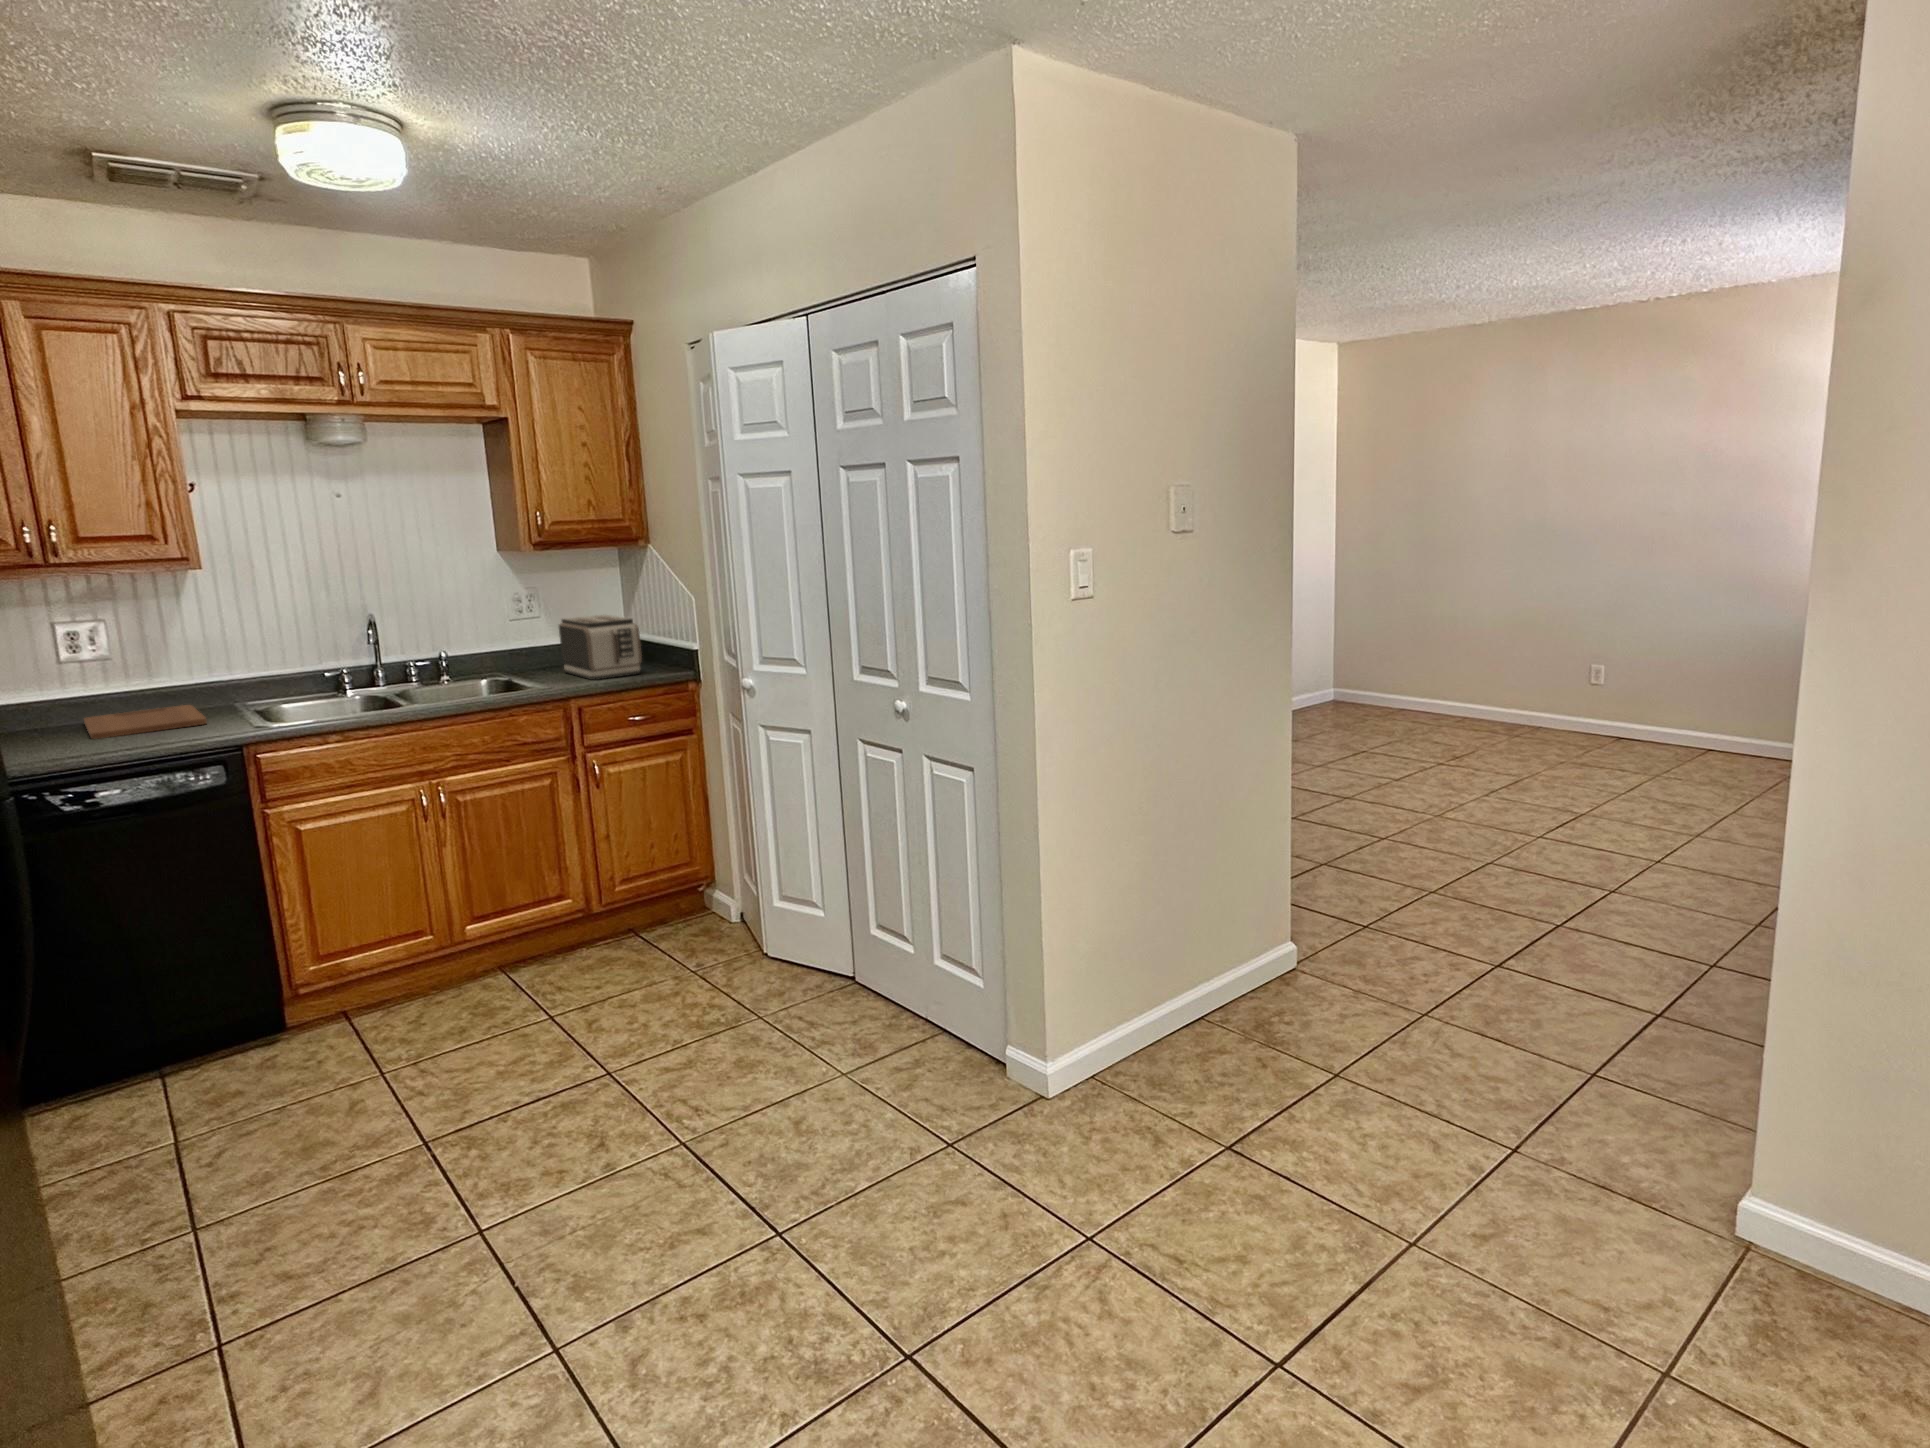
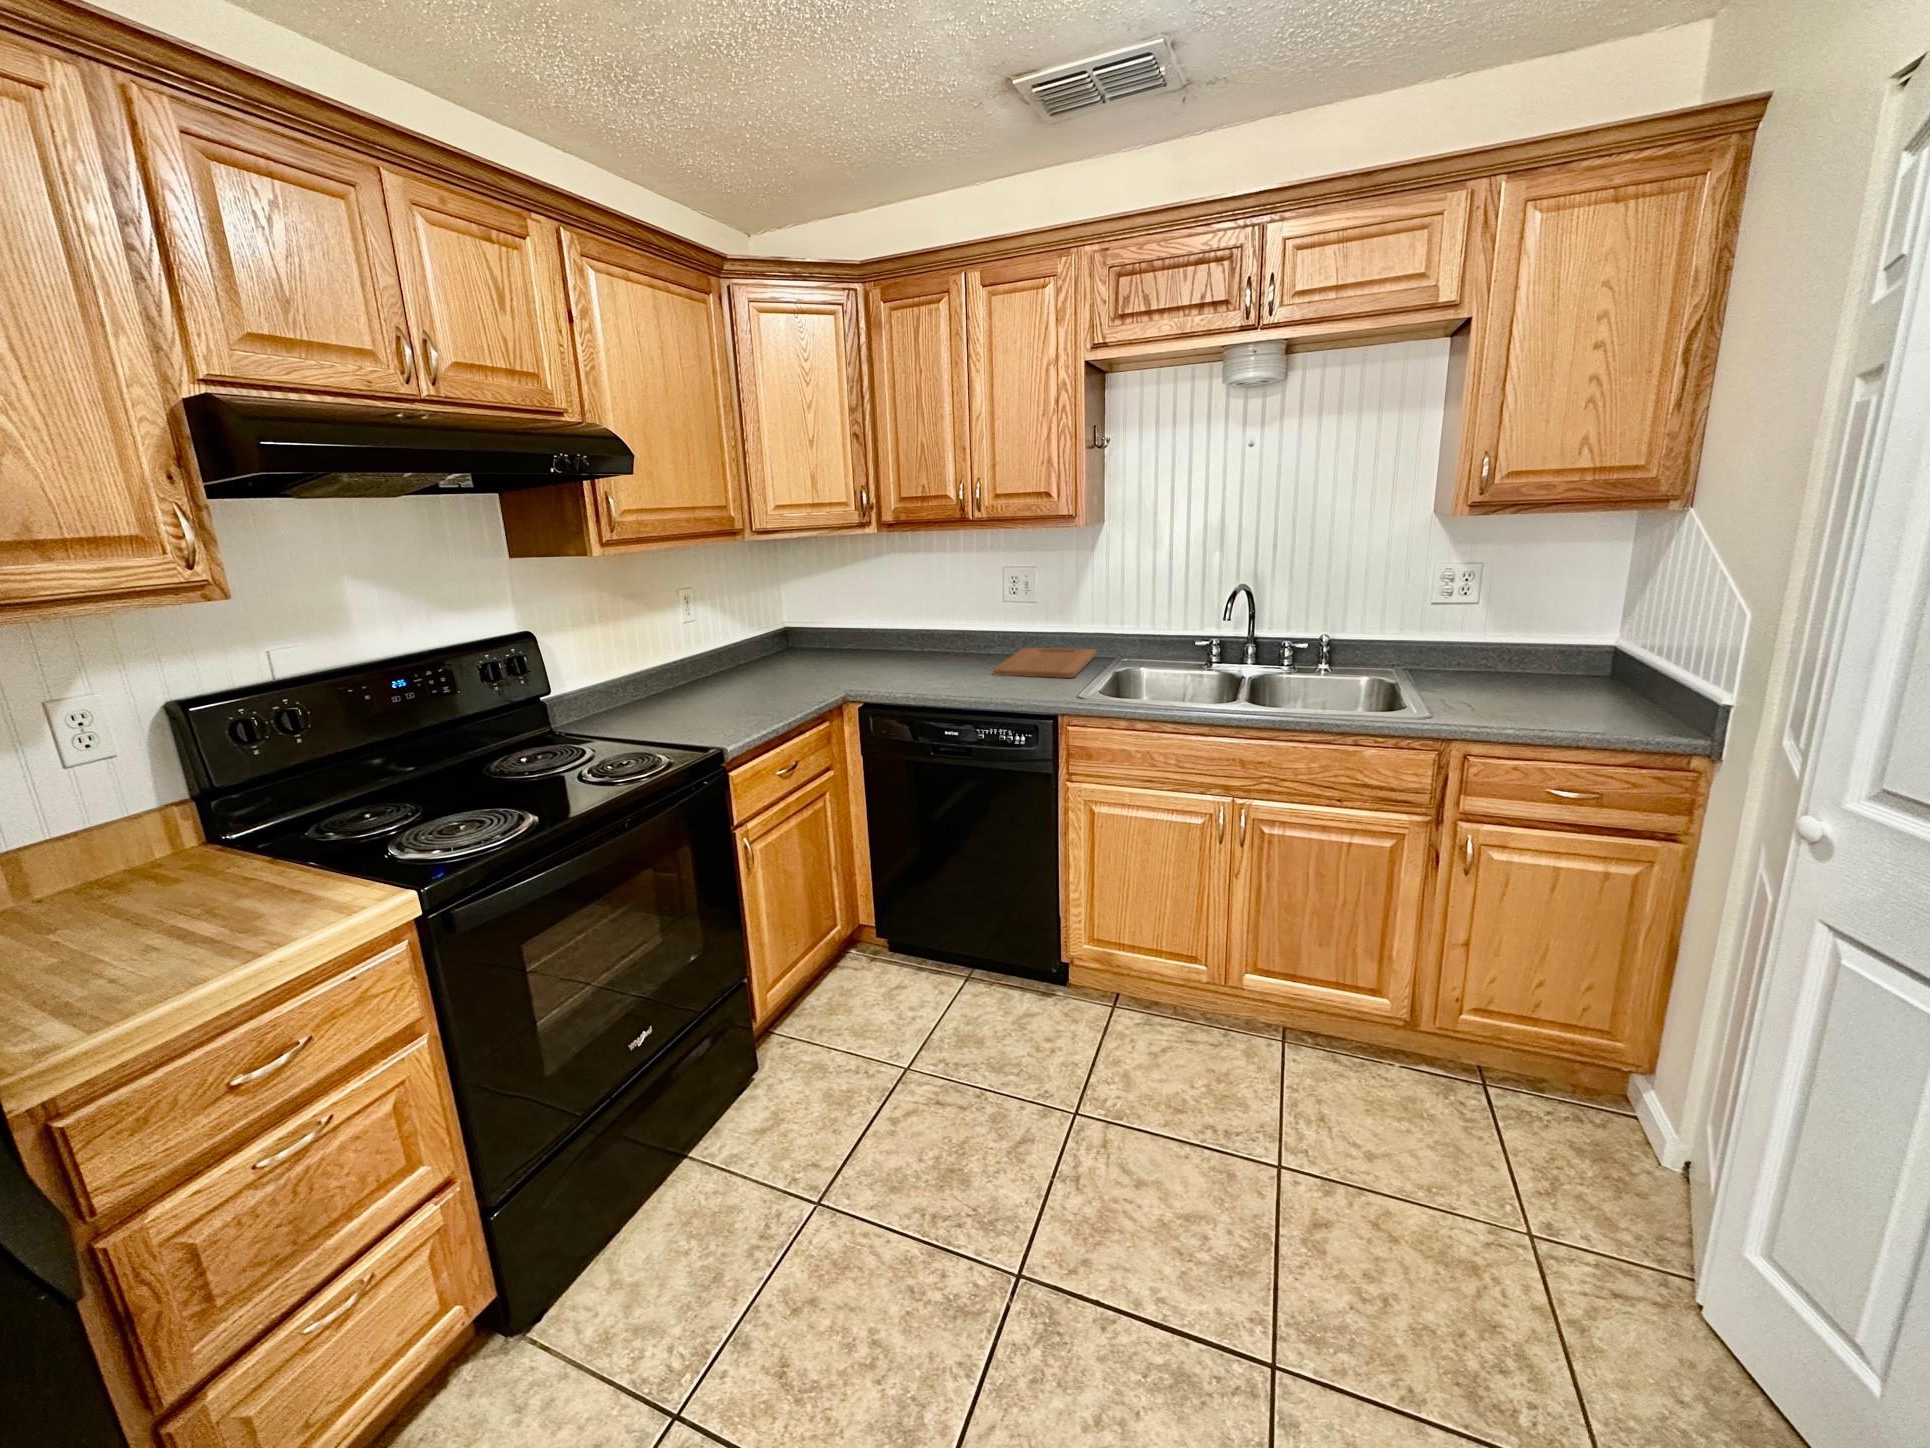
toaster: present [559,615,642,680] -> none [1492,609,1624,714]

